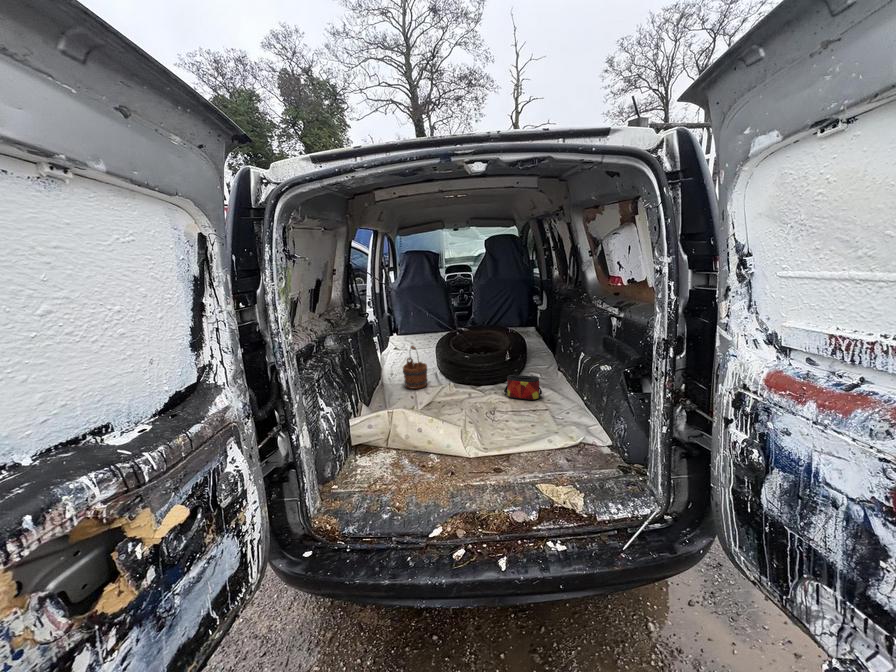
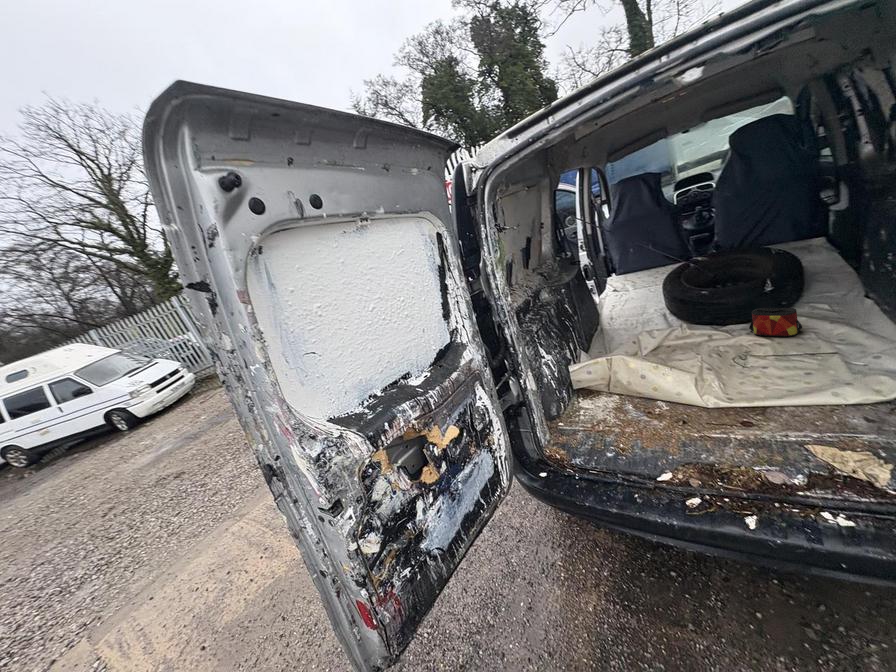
wooden bucket: present [403,346,428,389] -> none [623,287,653,333]

